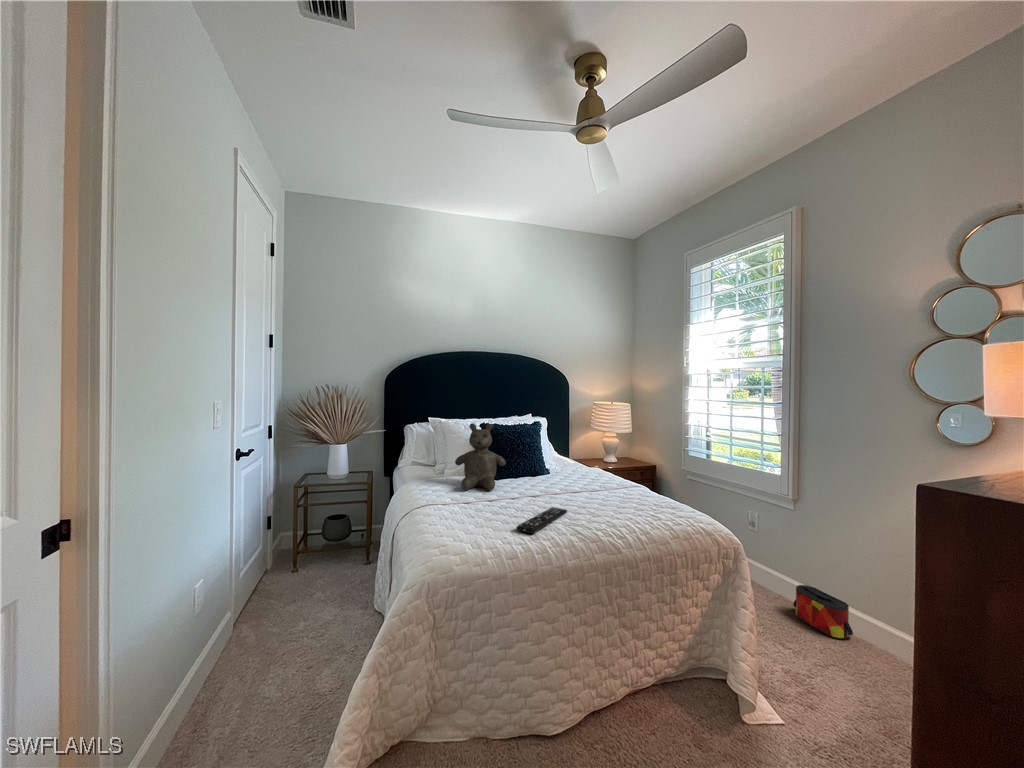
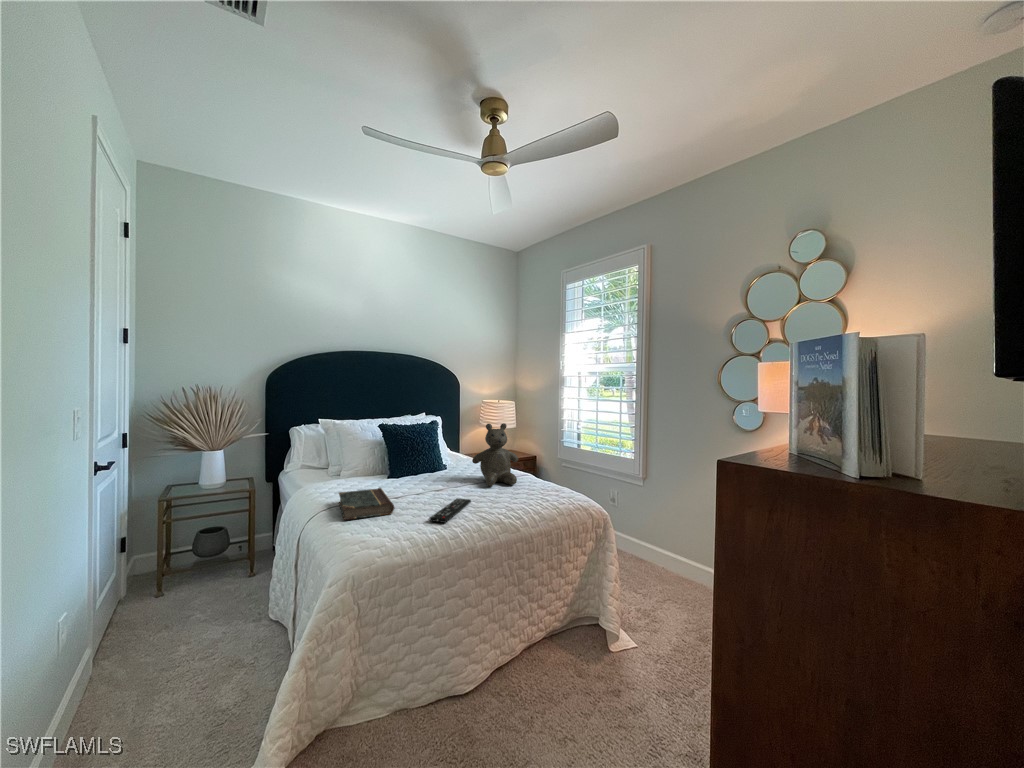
teddy bear: present [455,423,506,490] -> present [472,423,518,486]
book: none [431,489,483,520] -> present [339,488,395,520]
bag: present [793,585,853,639] -> none [641,544,681,581]

